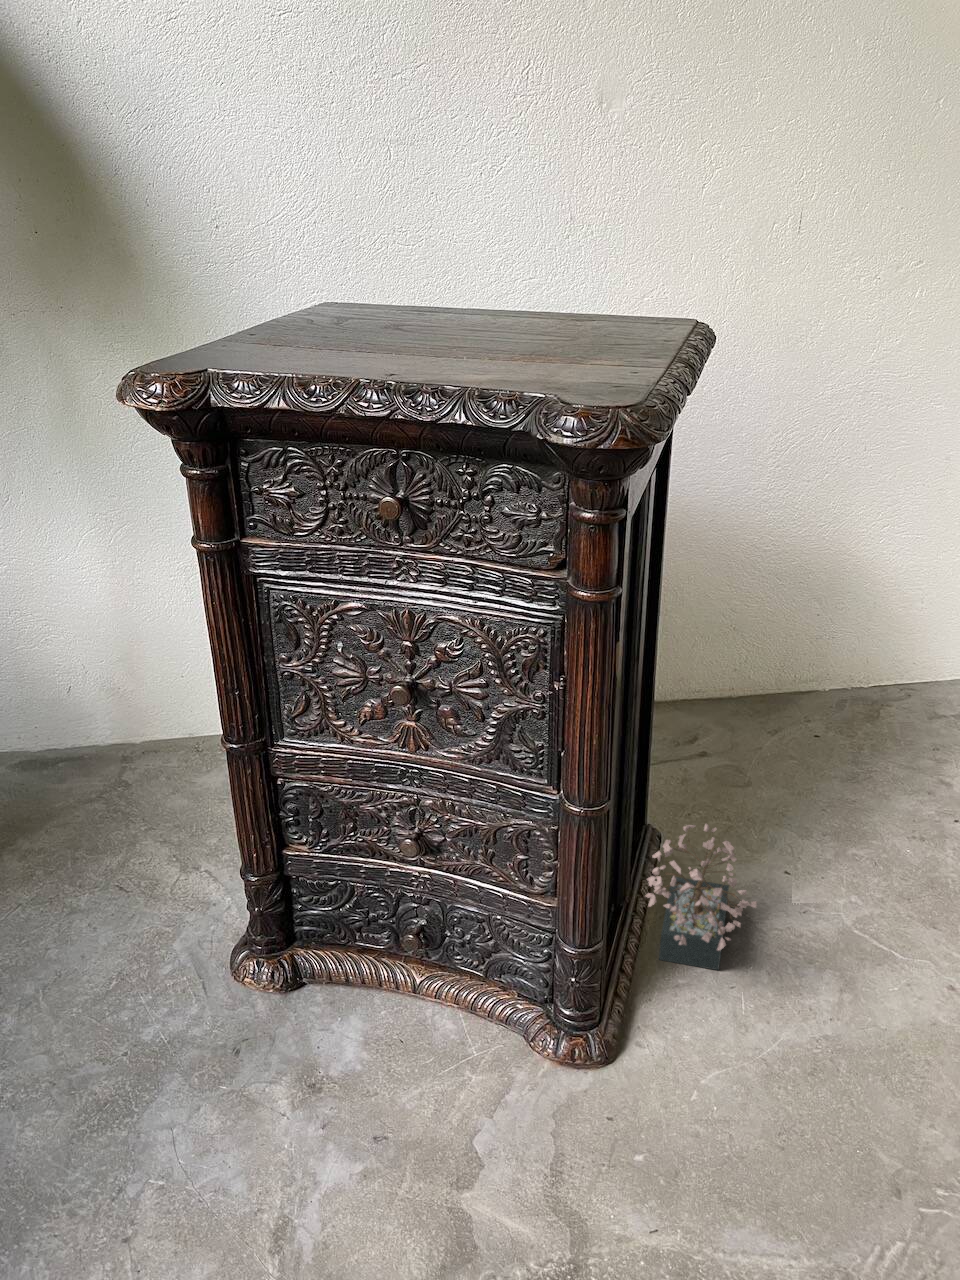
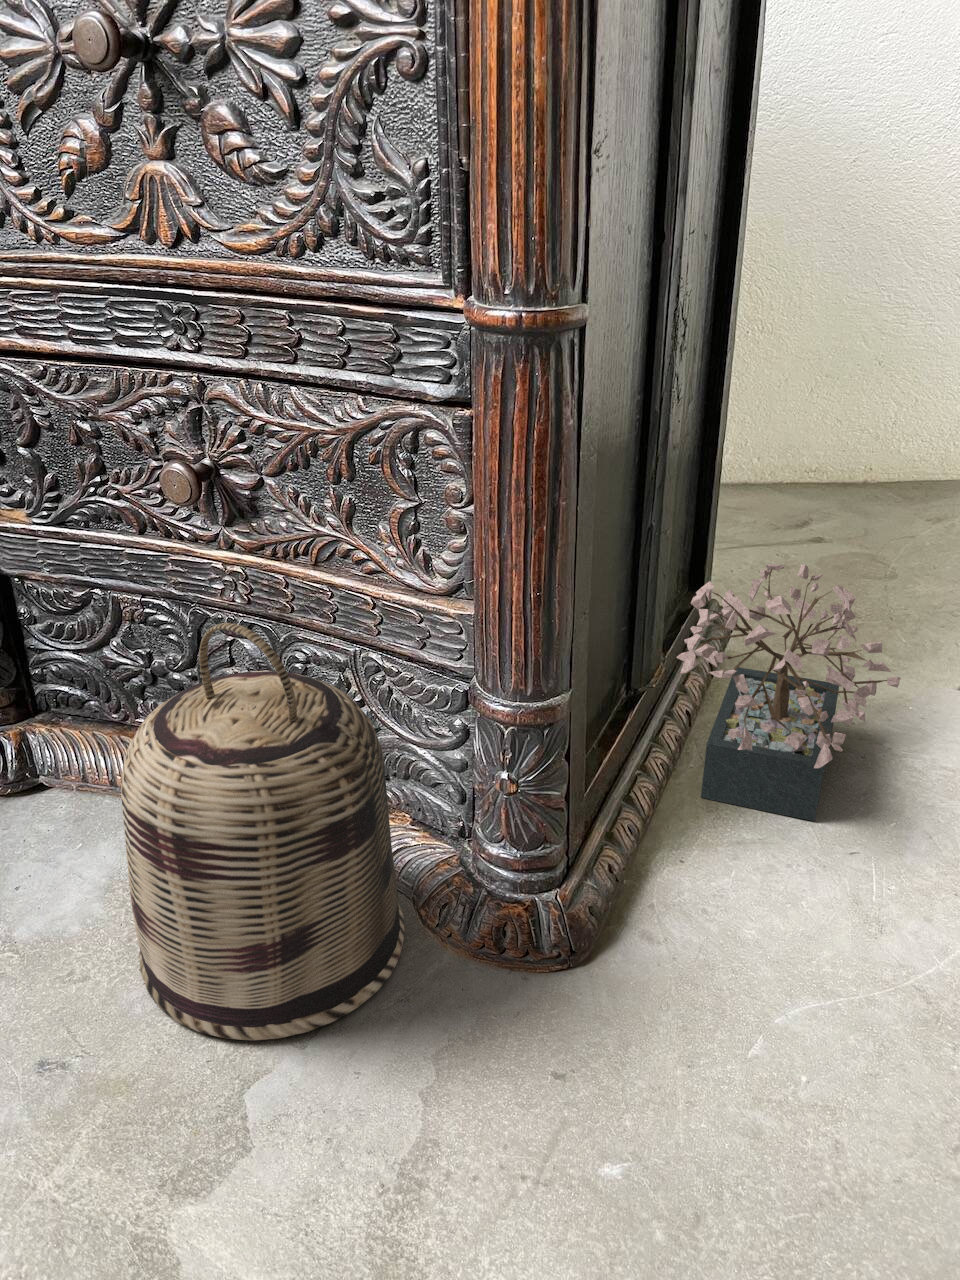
basket: none [397,929,526,1117] -> present [121,623,405,1041]

